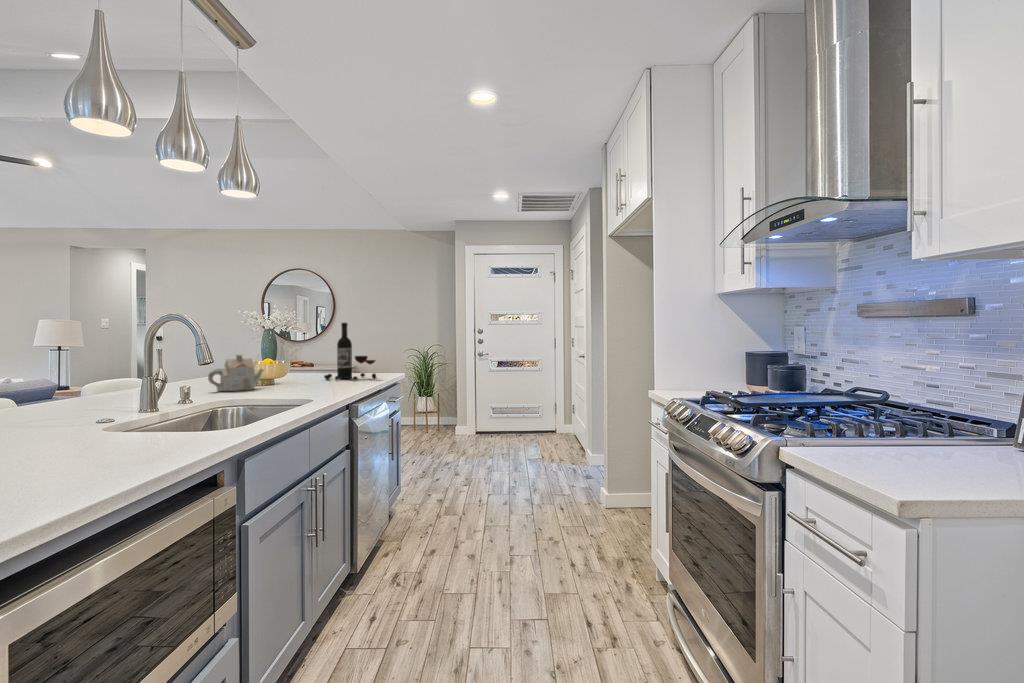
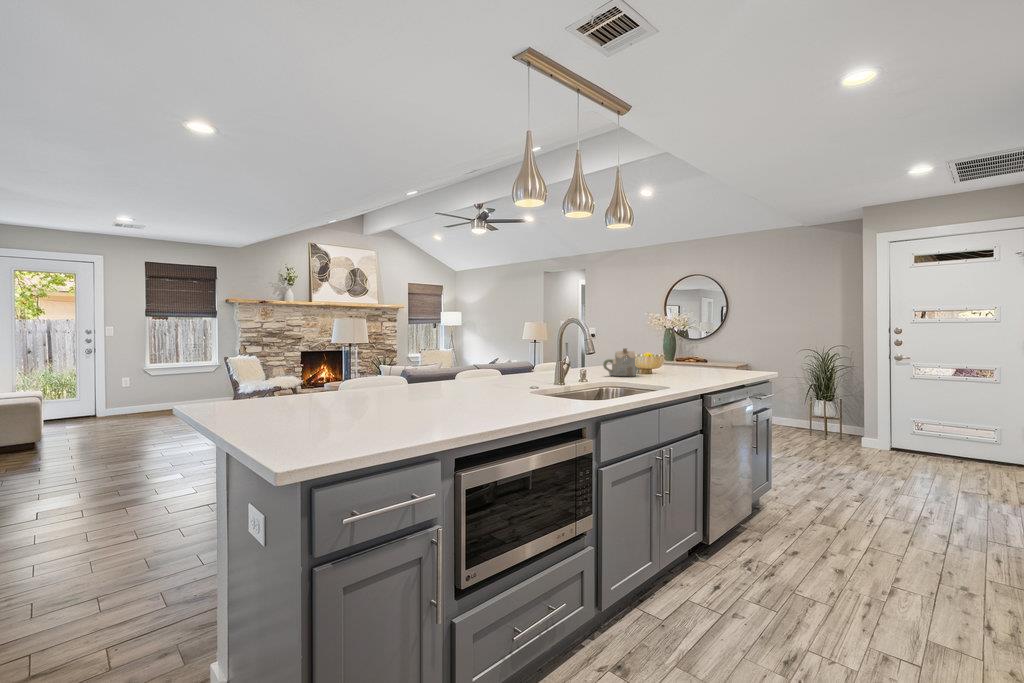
wine bottle: present [324,323,376,380] -> none [696,322,746,376]

